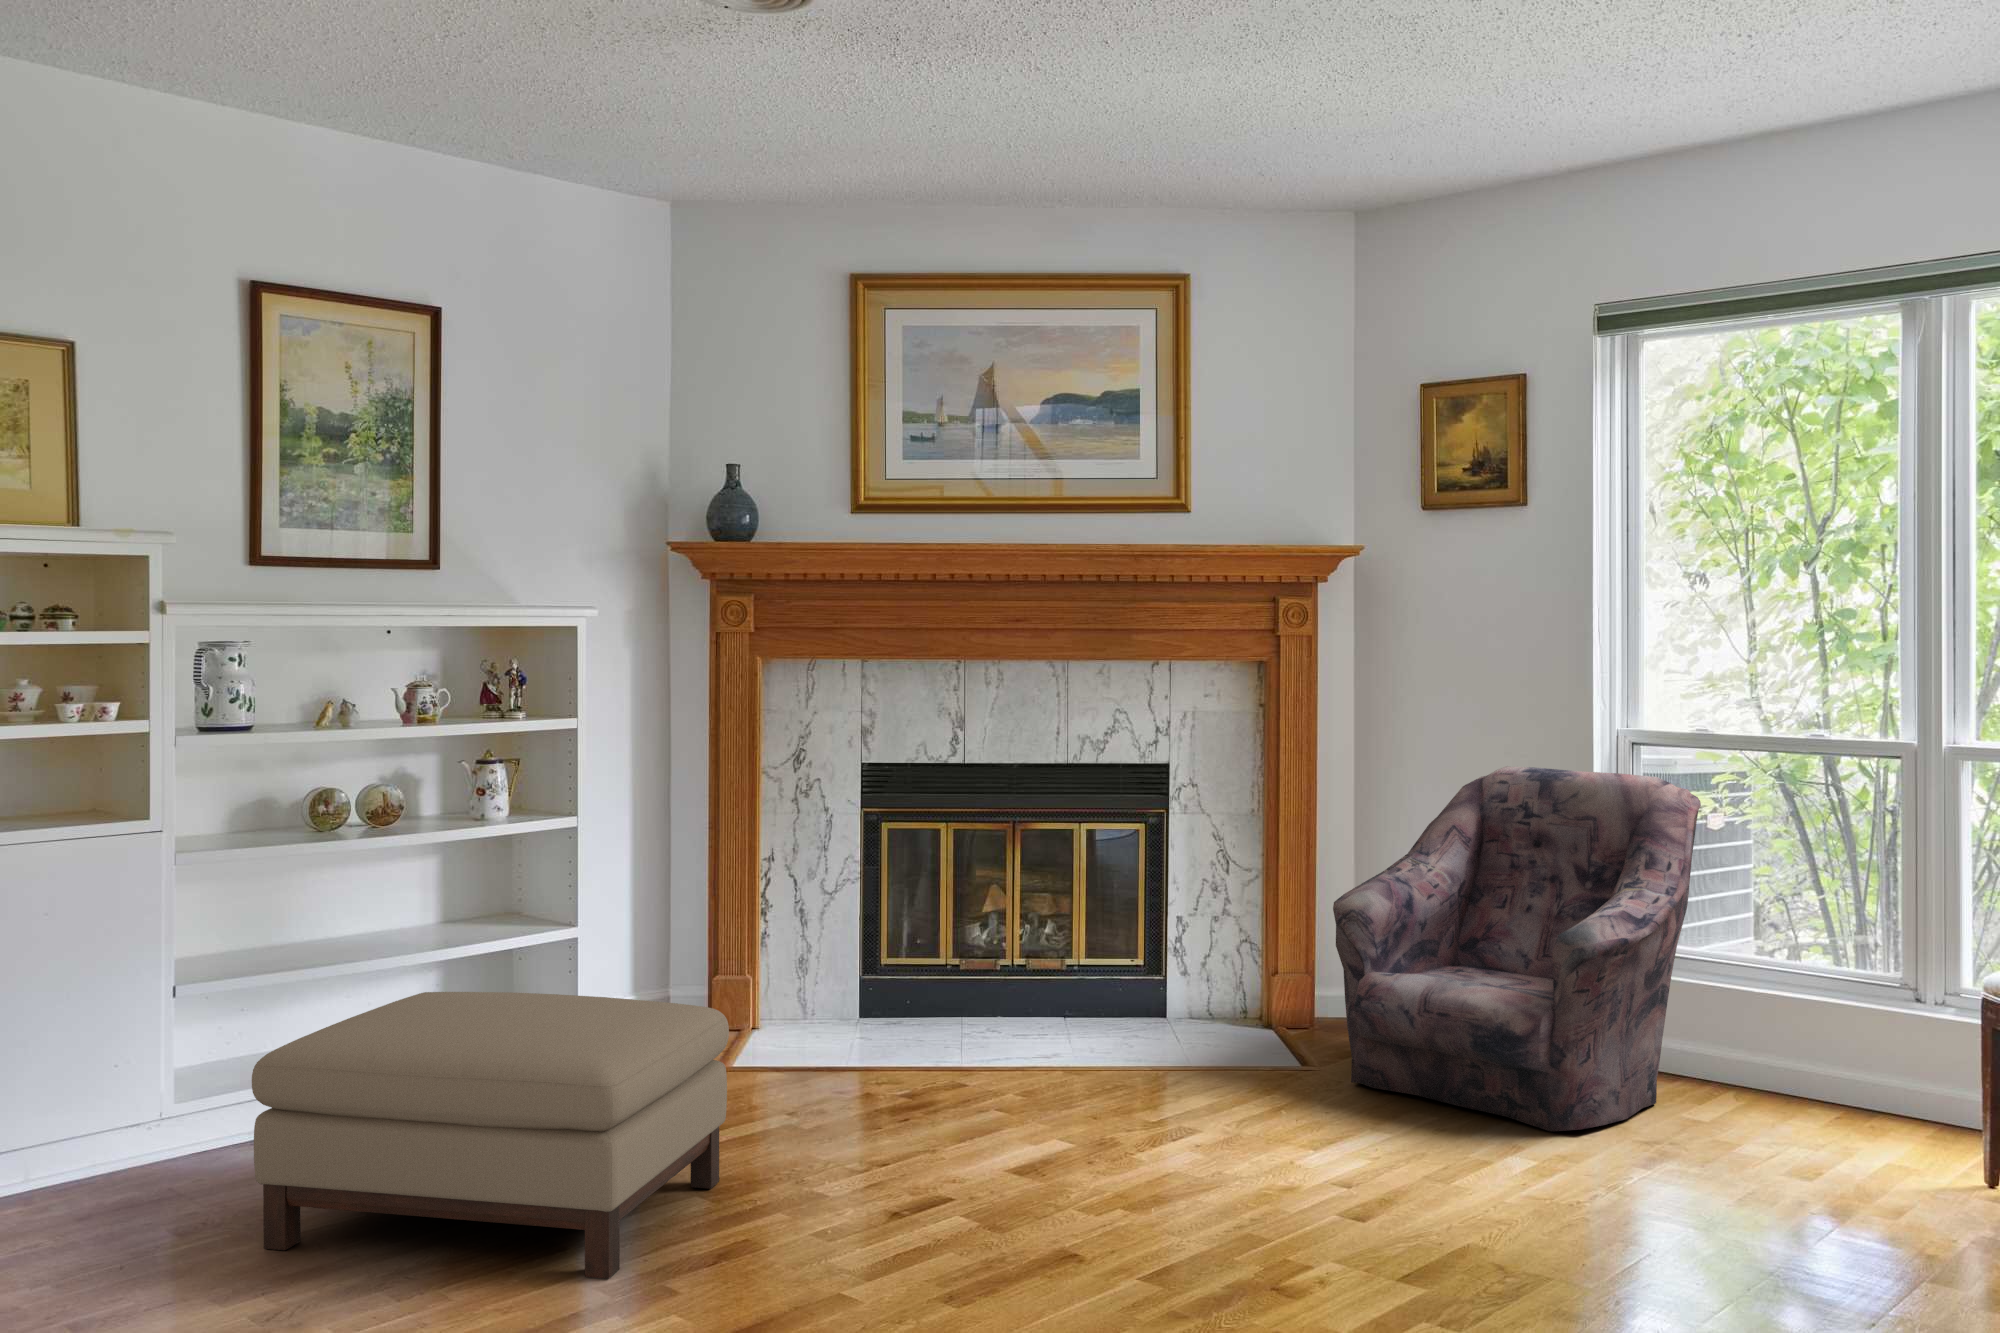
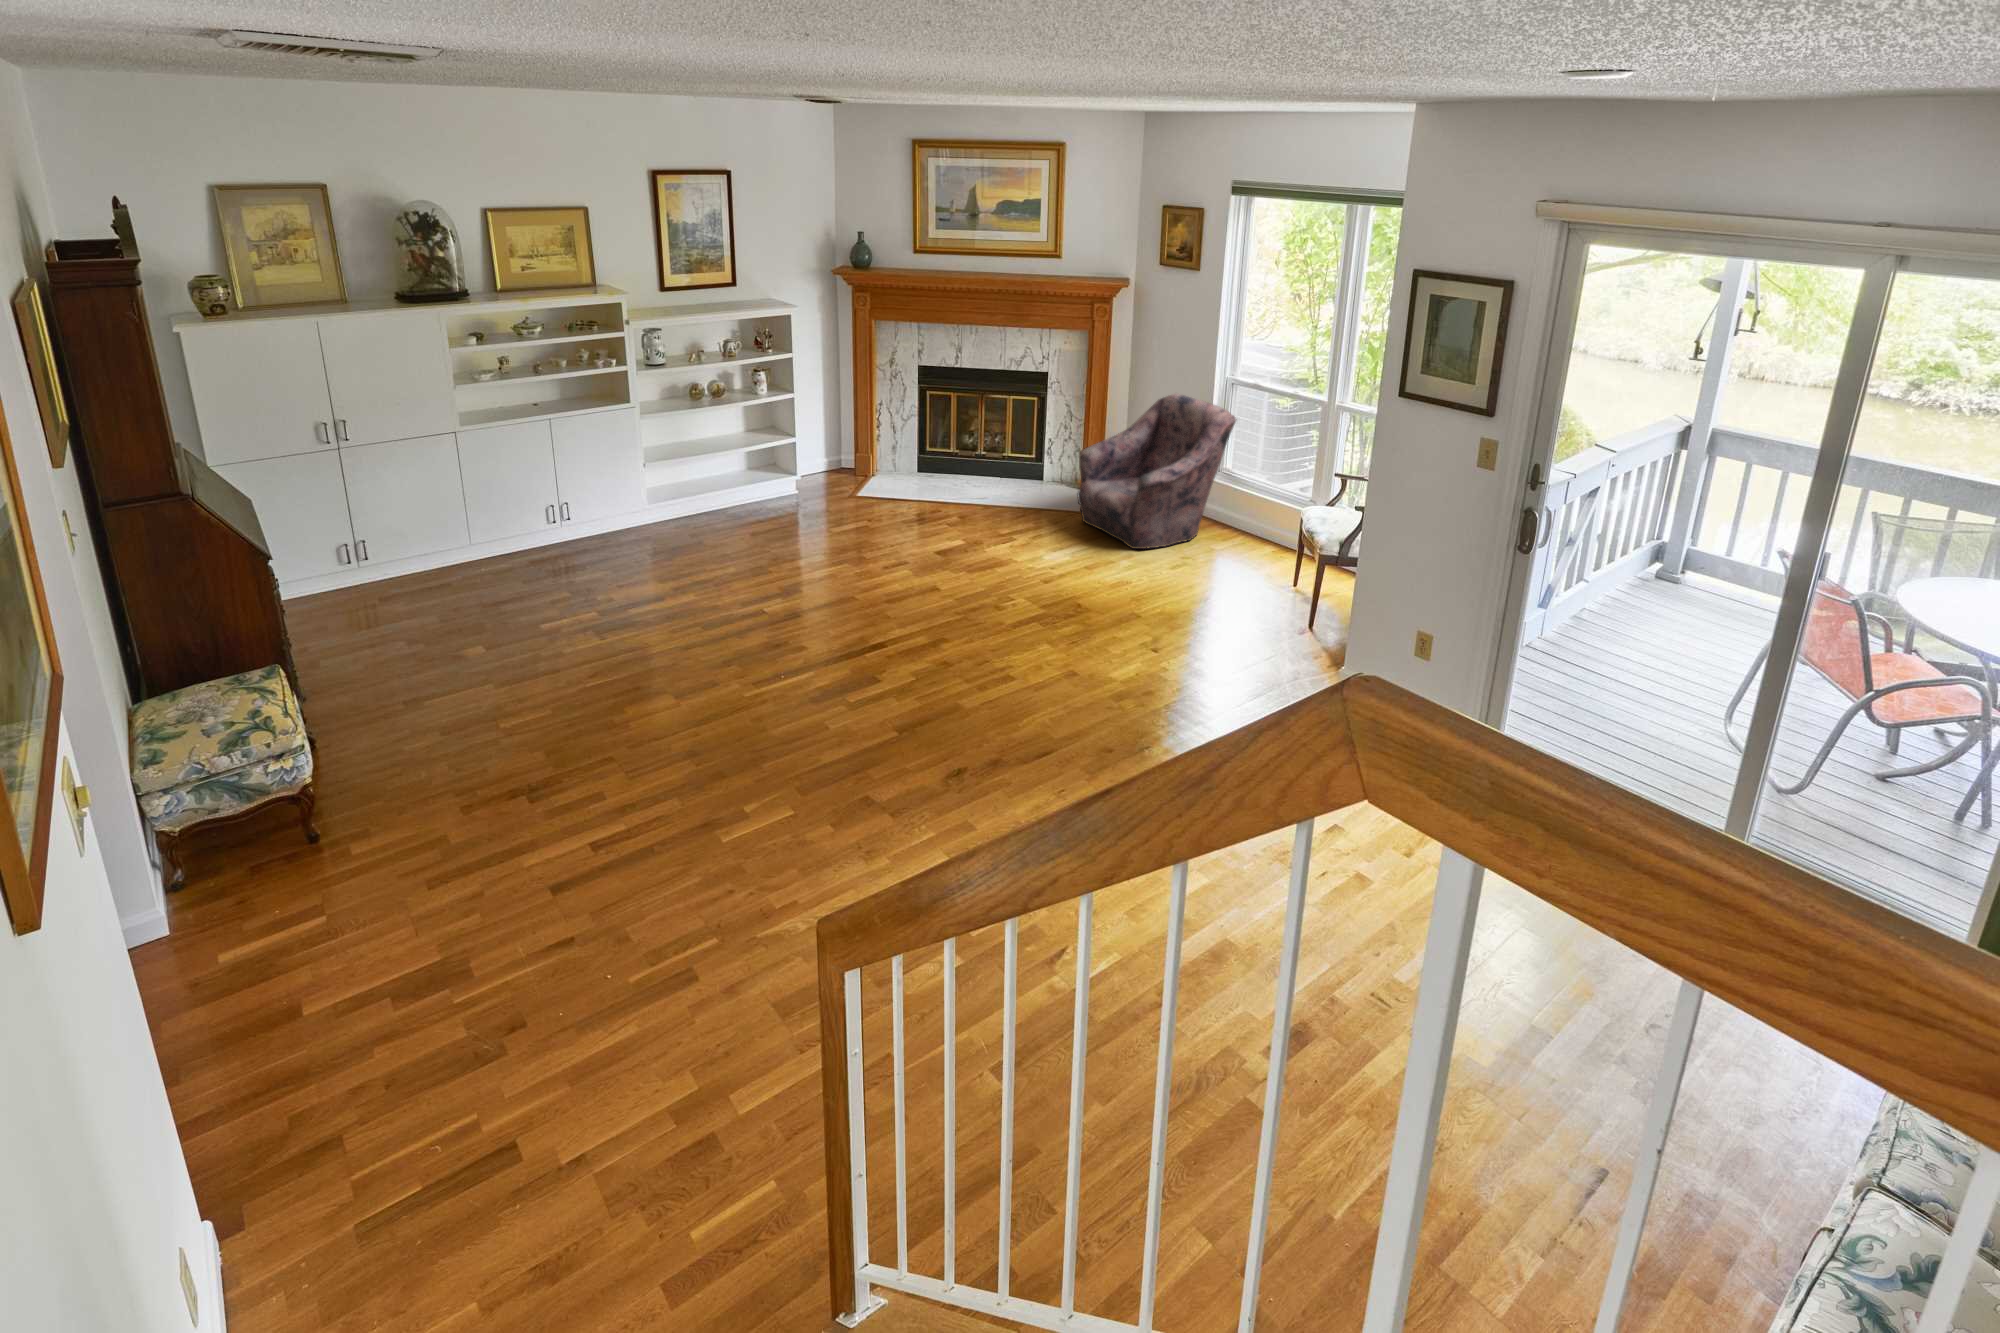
ottoman: present [252,992,729,1279] -> none [670,468,825,569]

